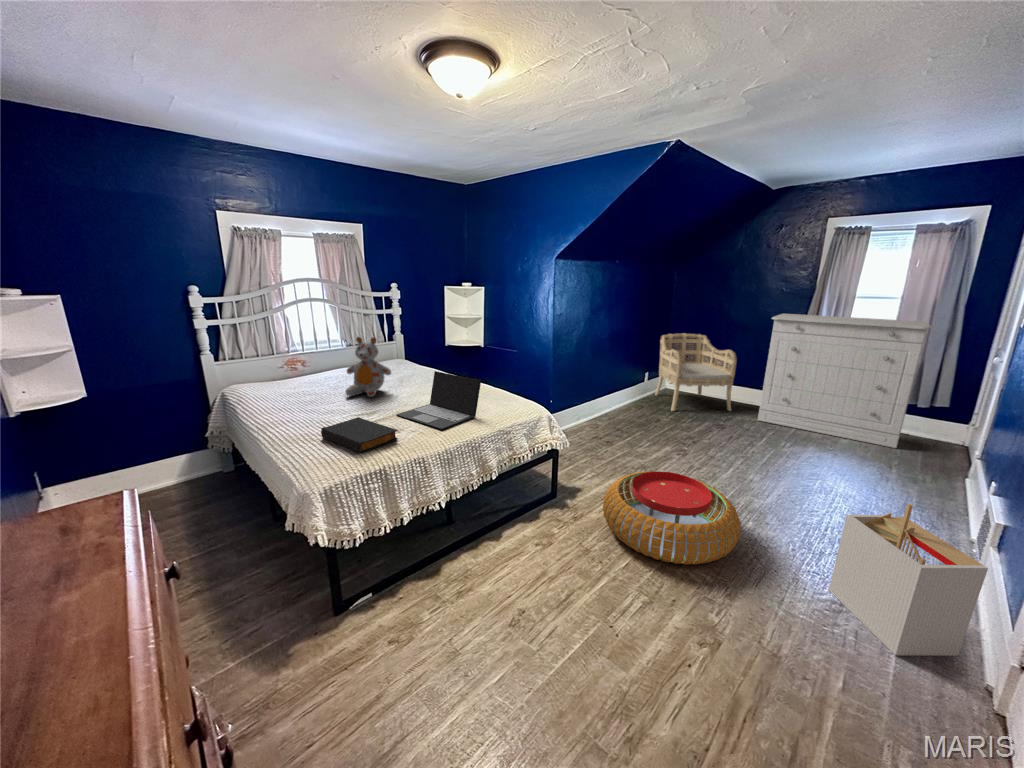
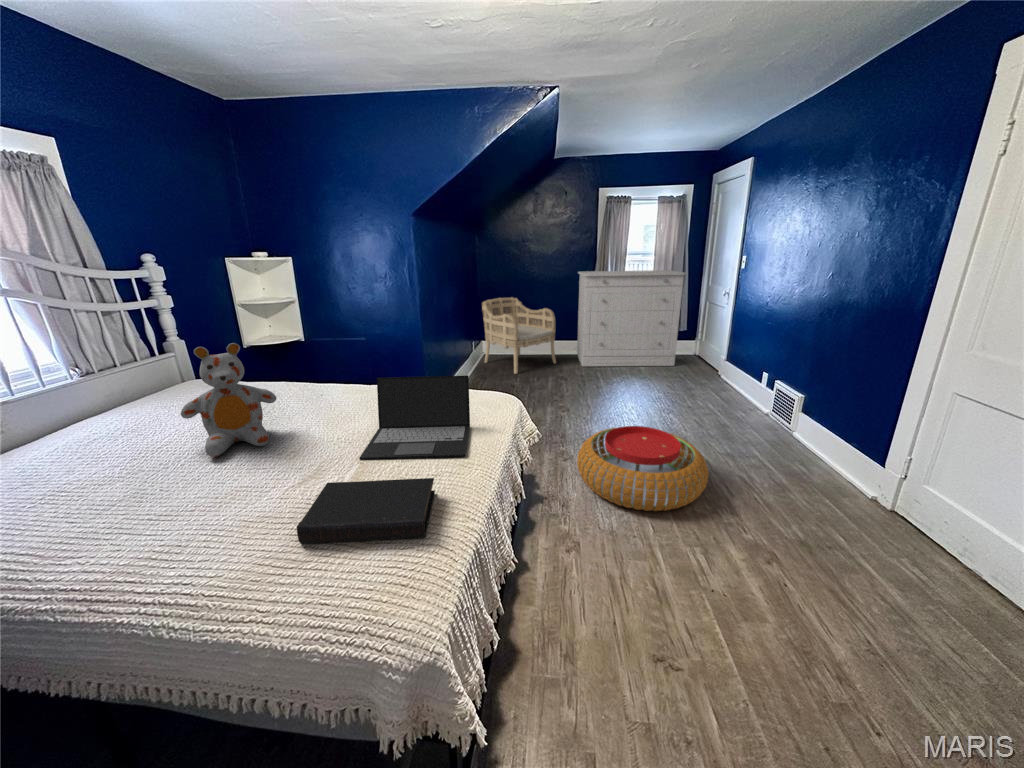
storage bin: present [829,504,988,656] -> none [766,396,868,505]

